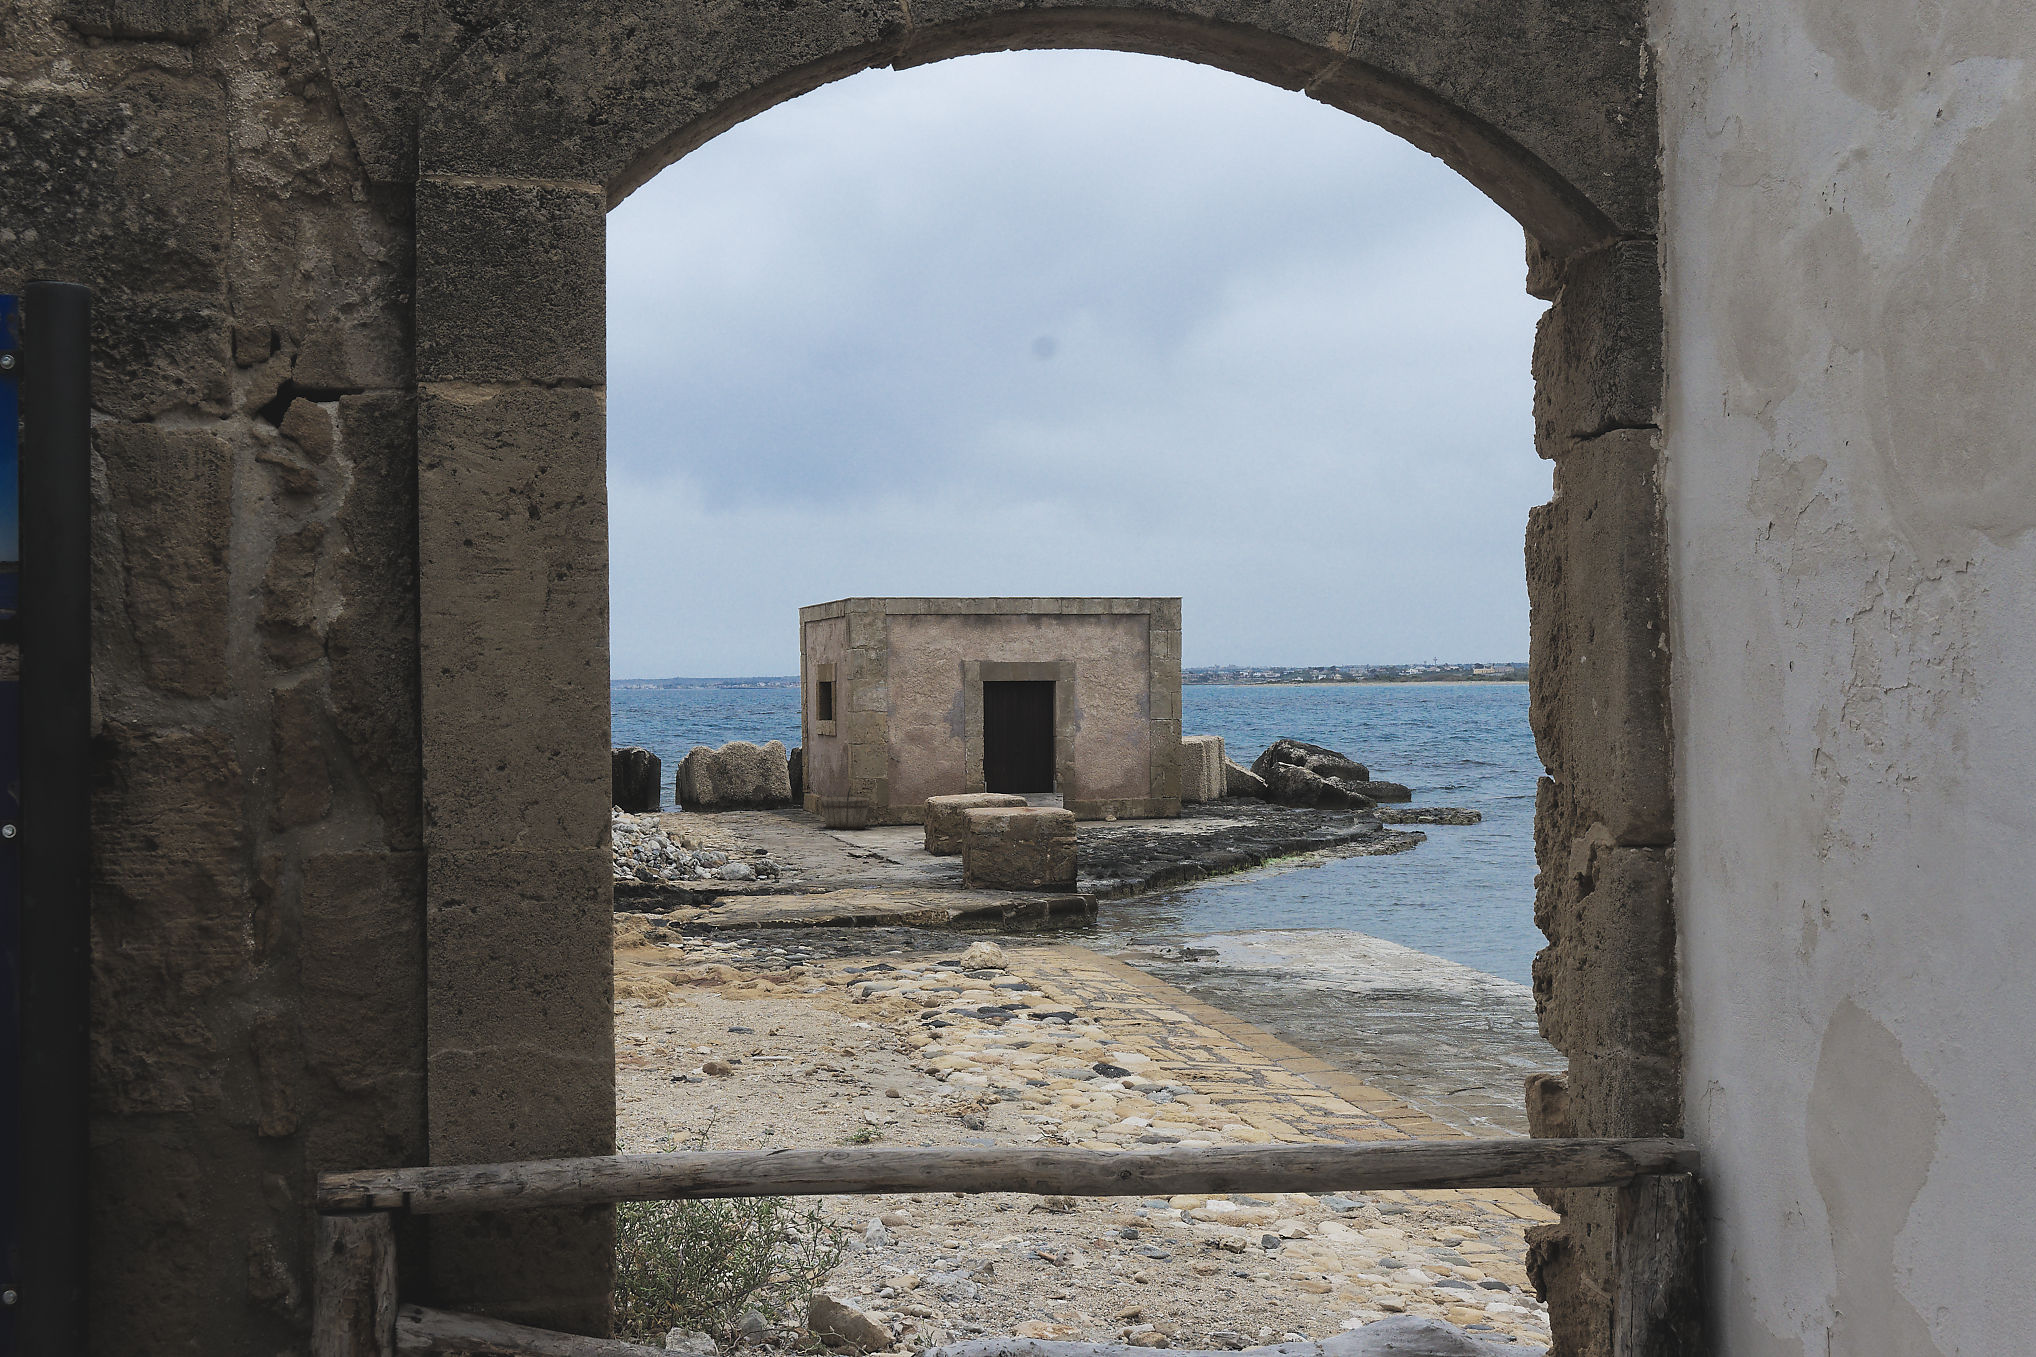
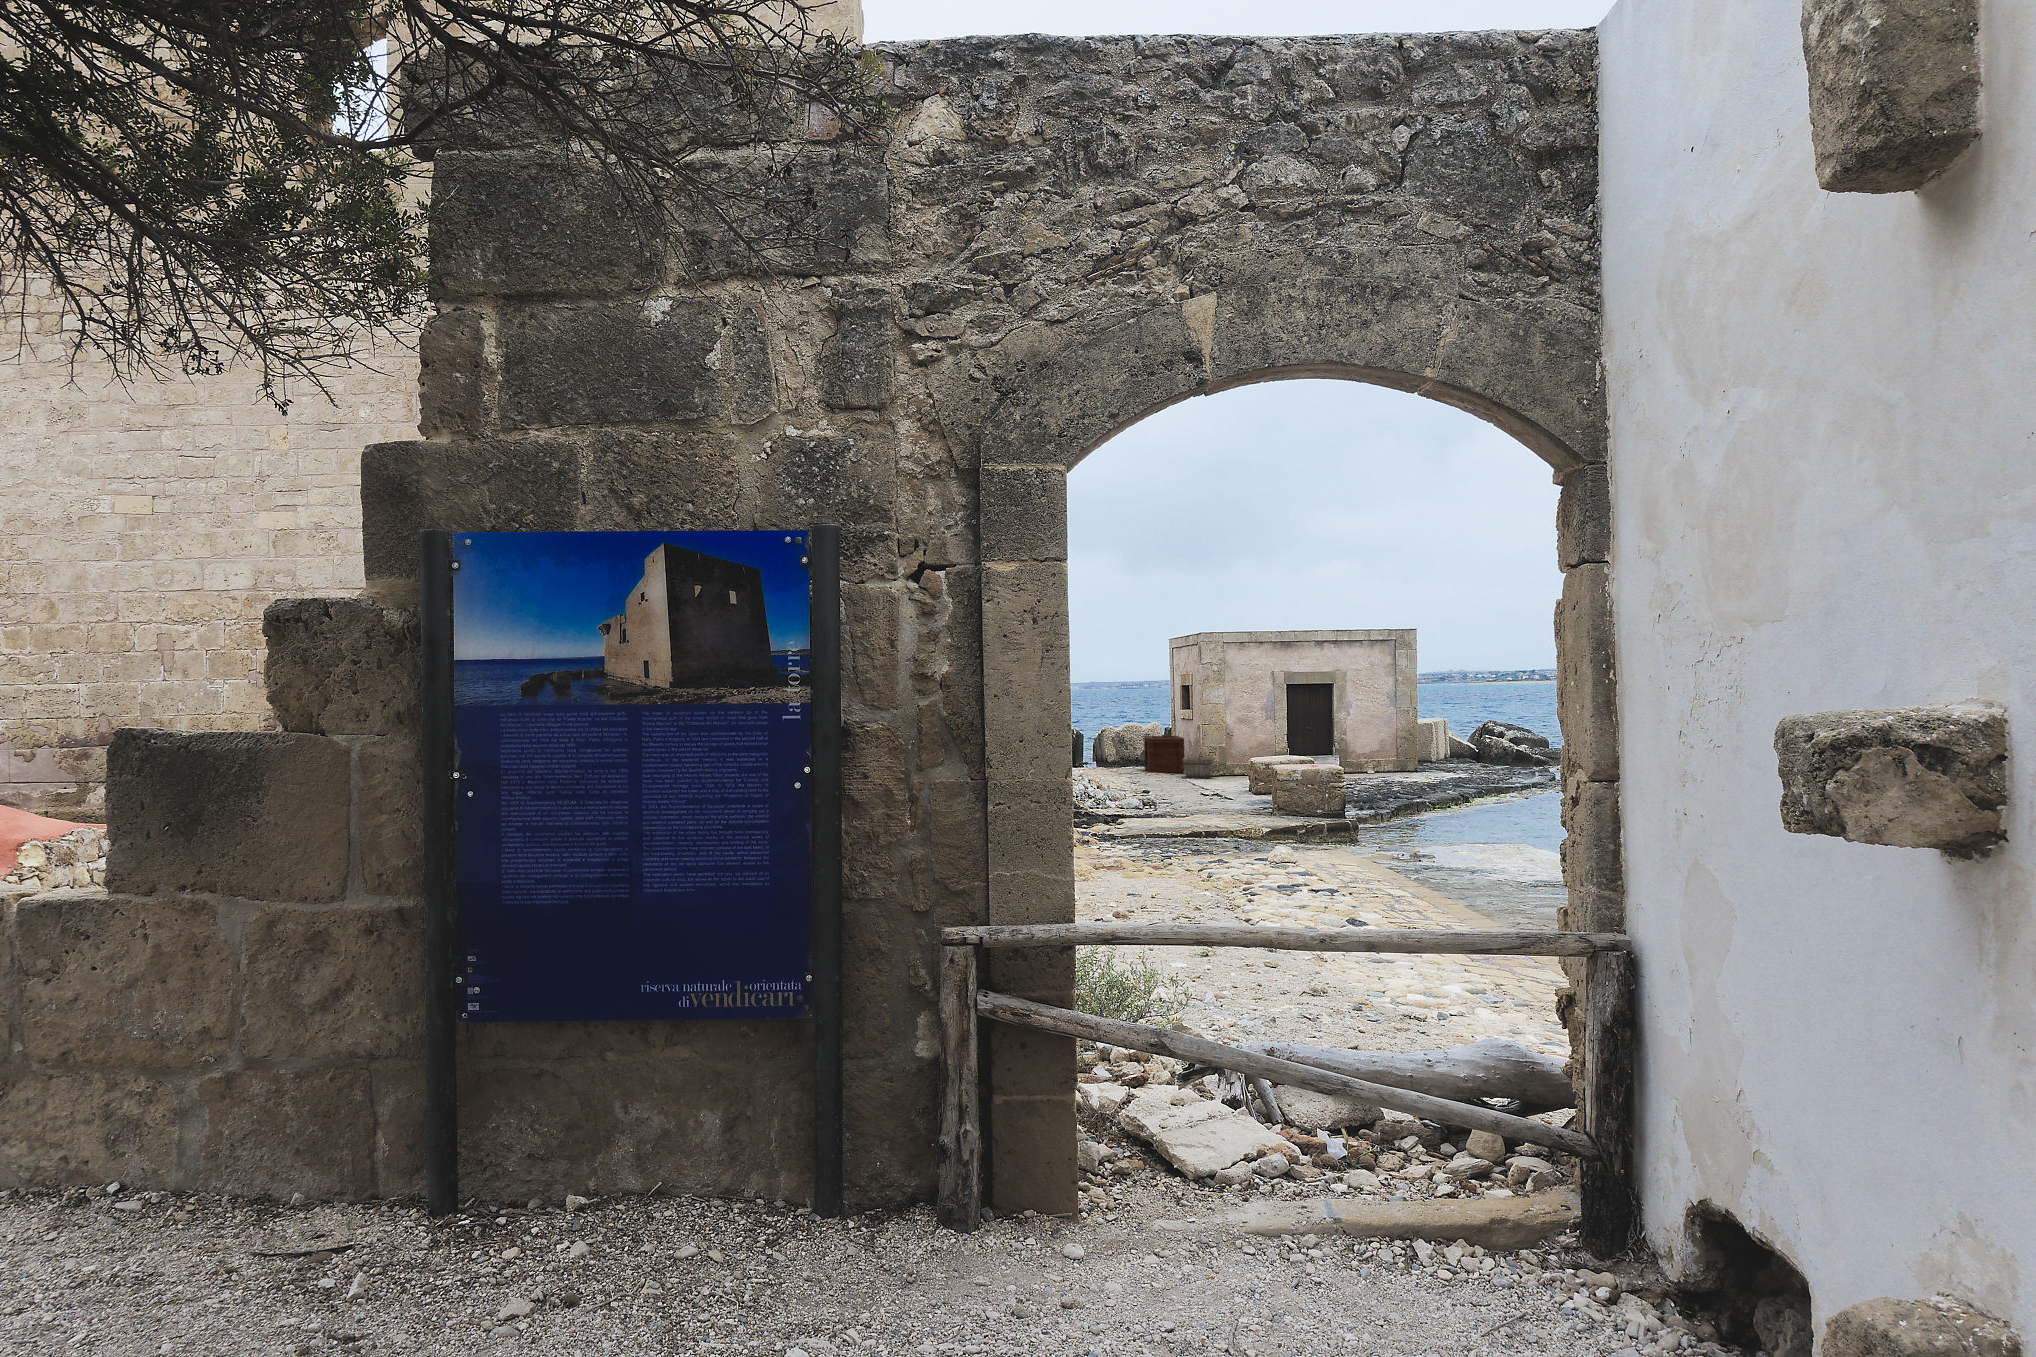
wooden crate: none [760,762,824,822] -> present [1144,736,1184,773]

